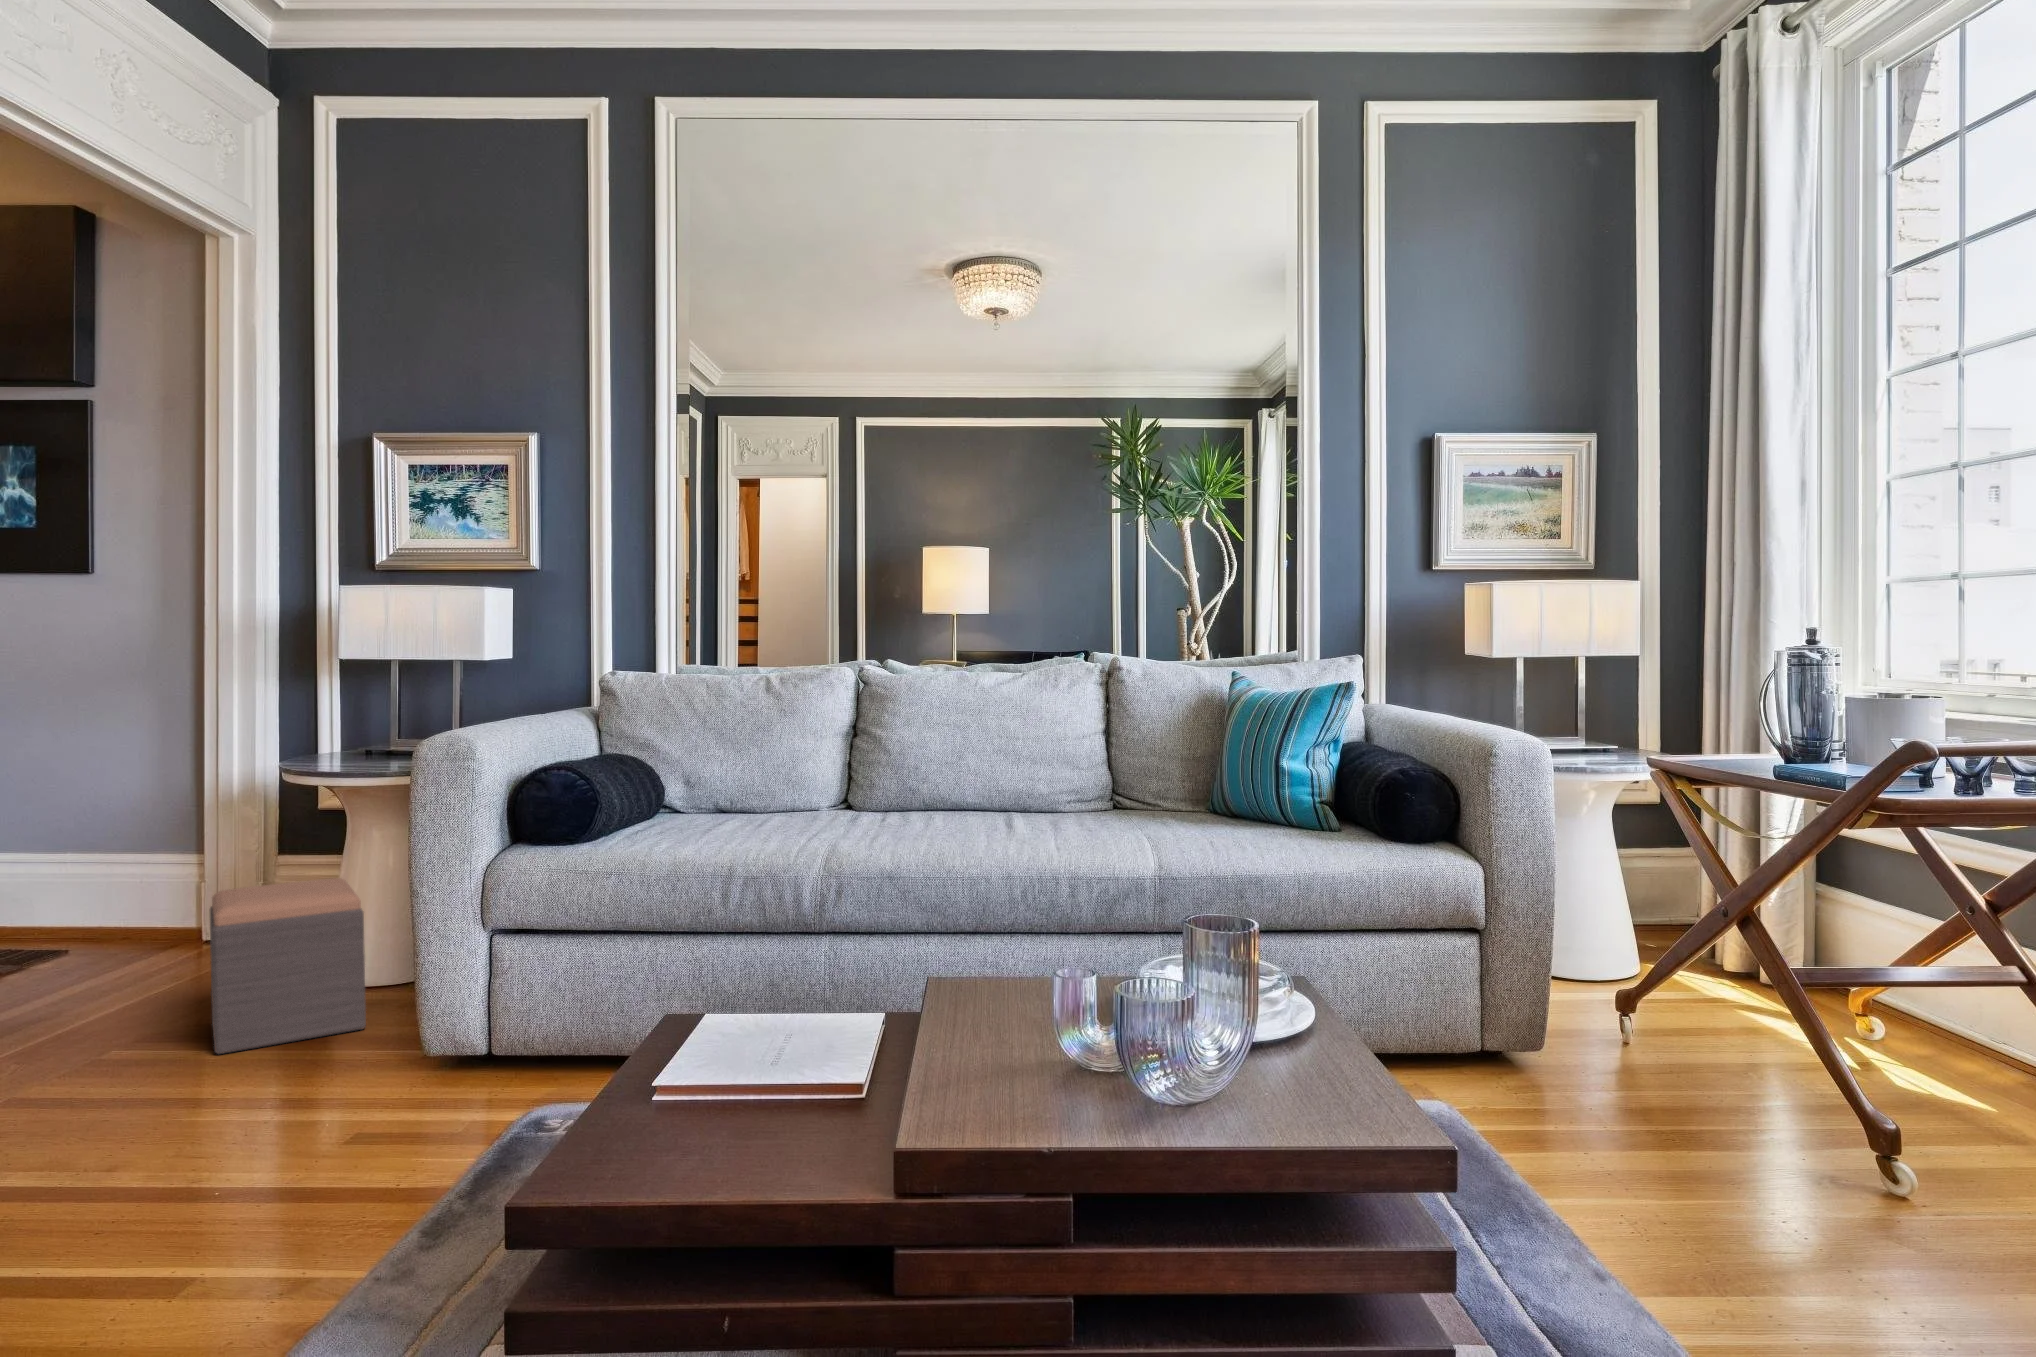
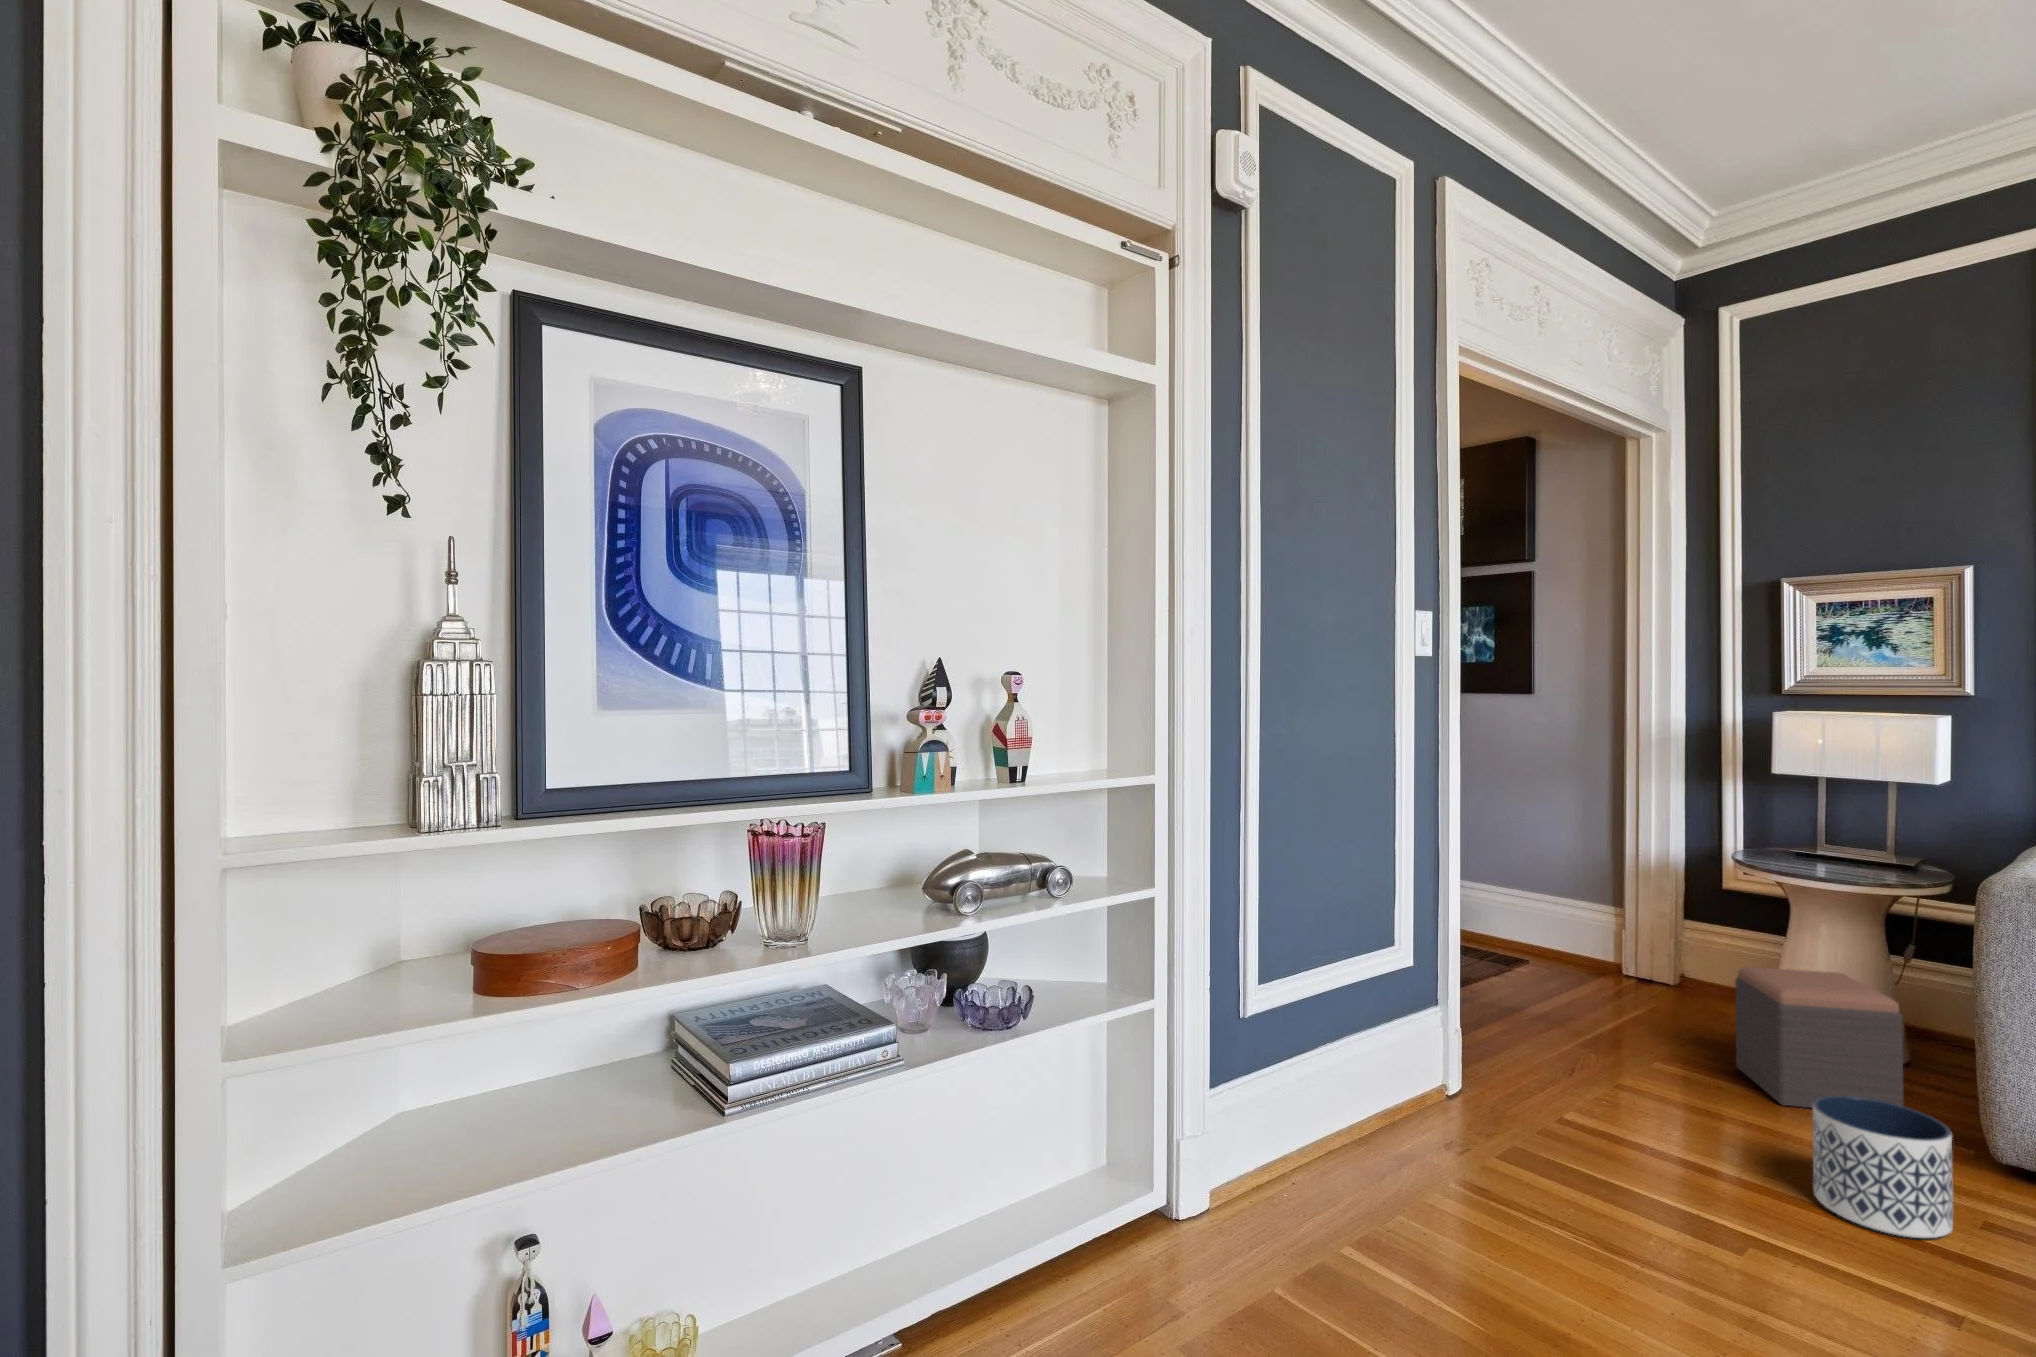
planter: none [98,1016,267,1185] -> present [1813,1096,1953,1238]

